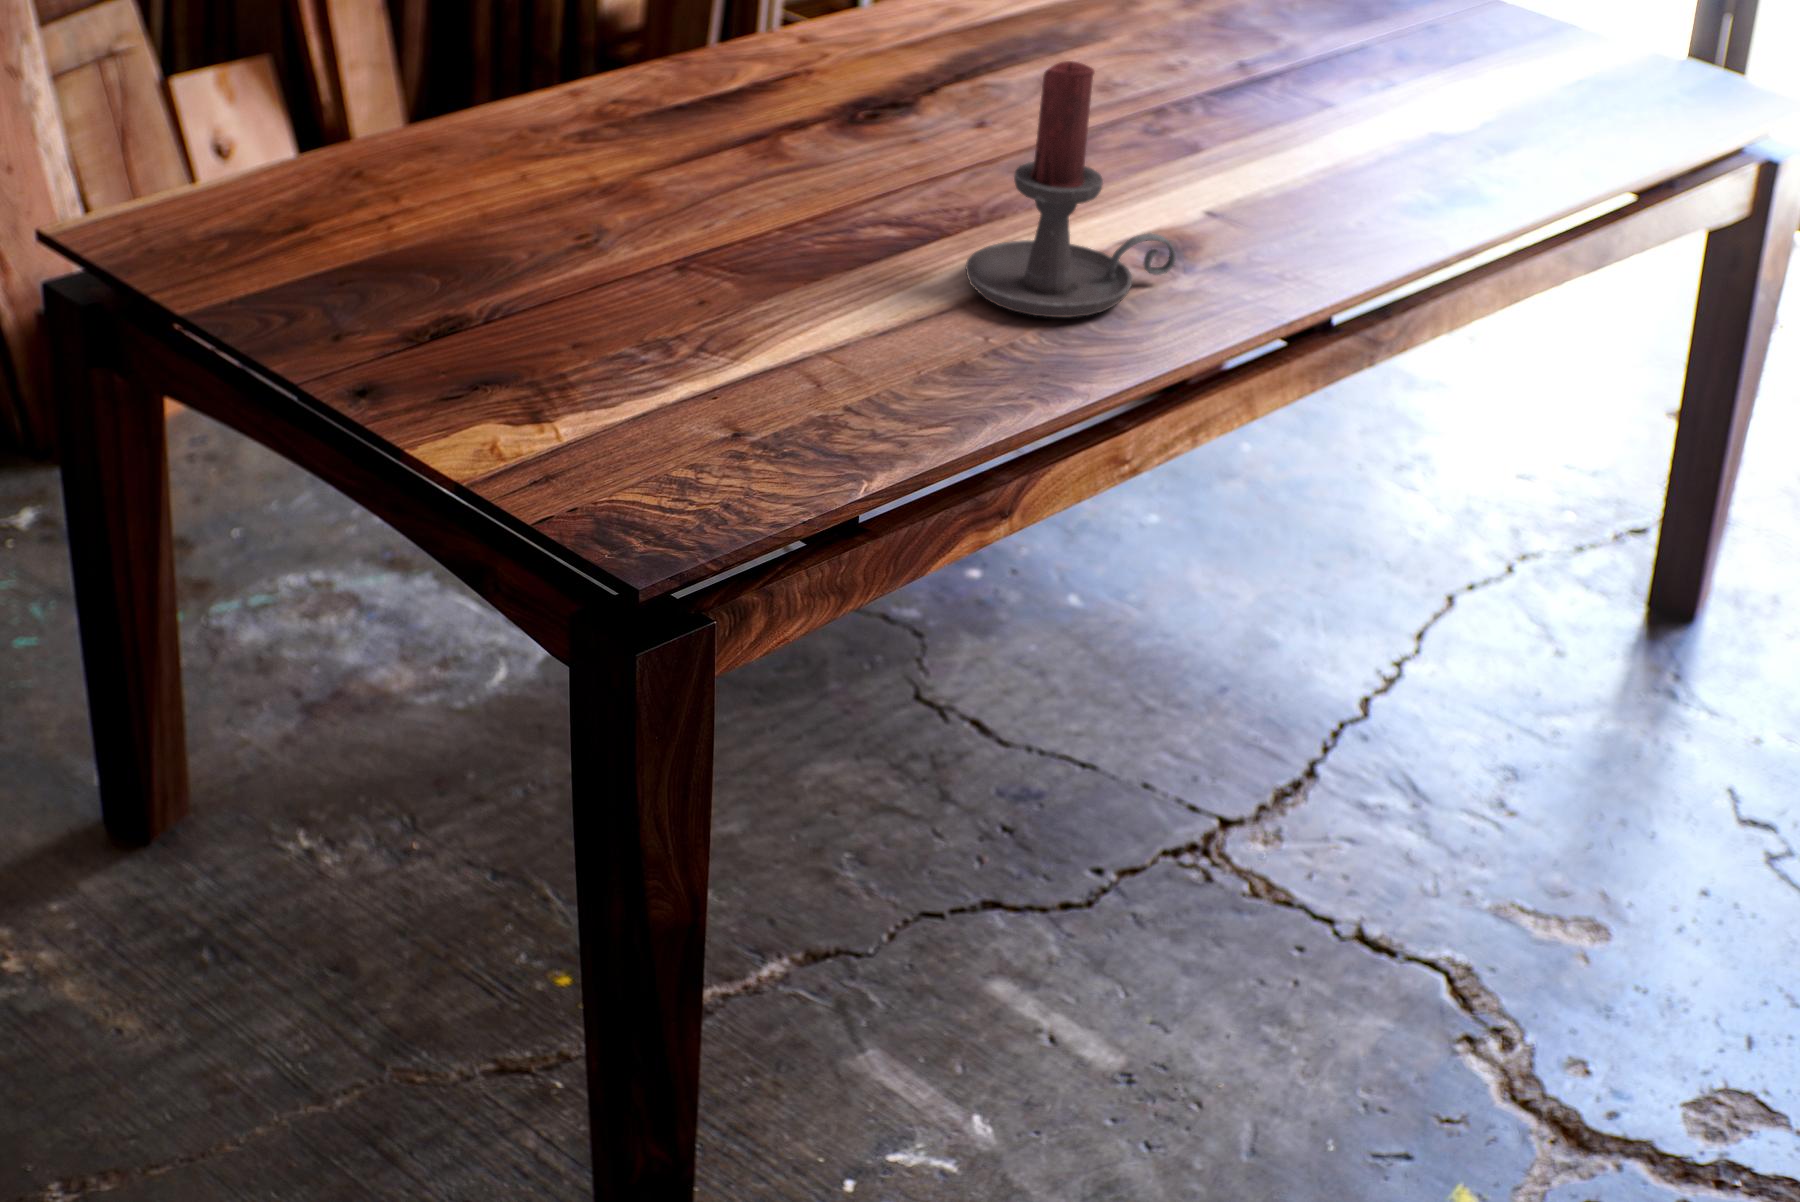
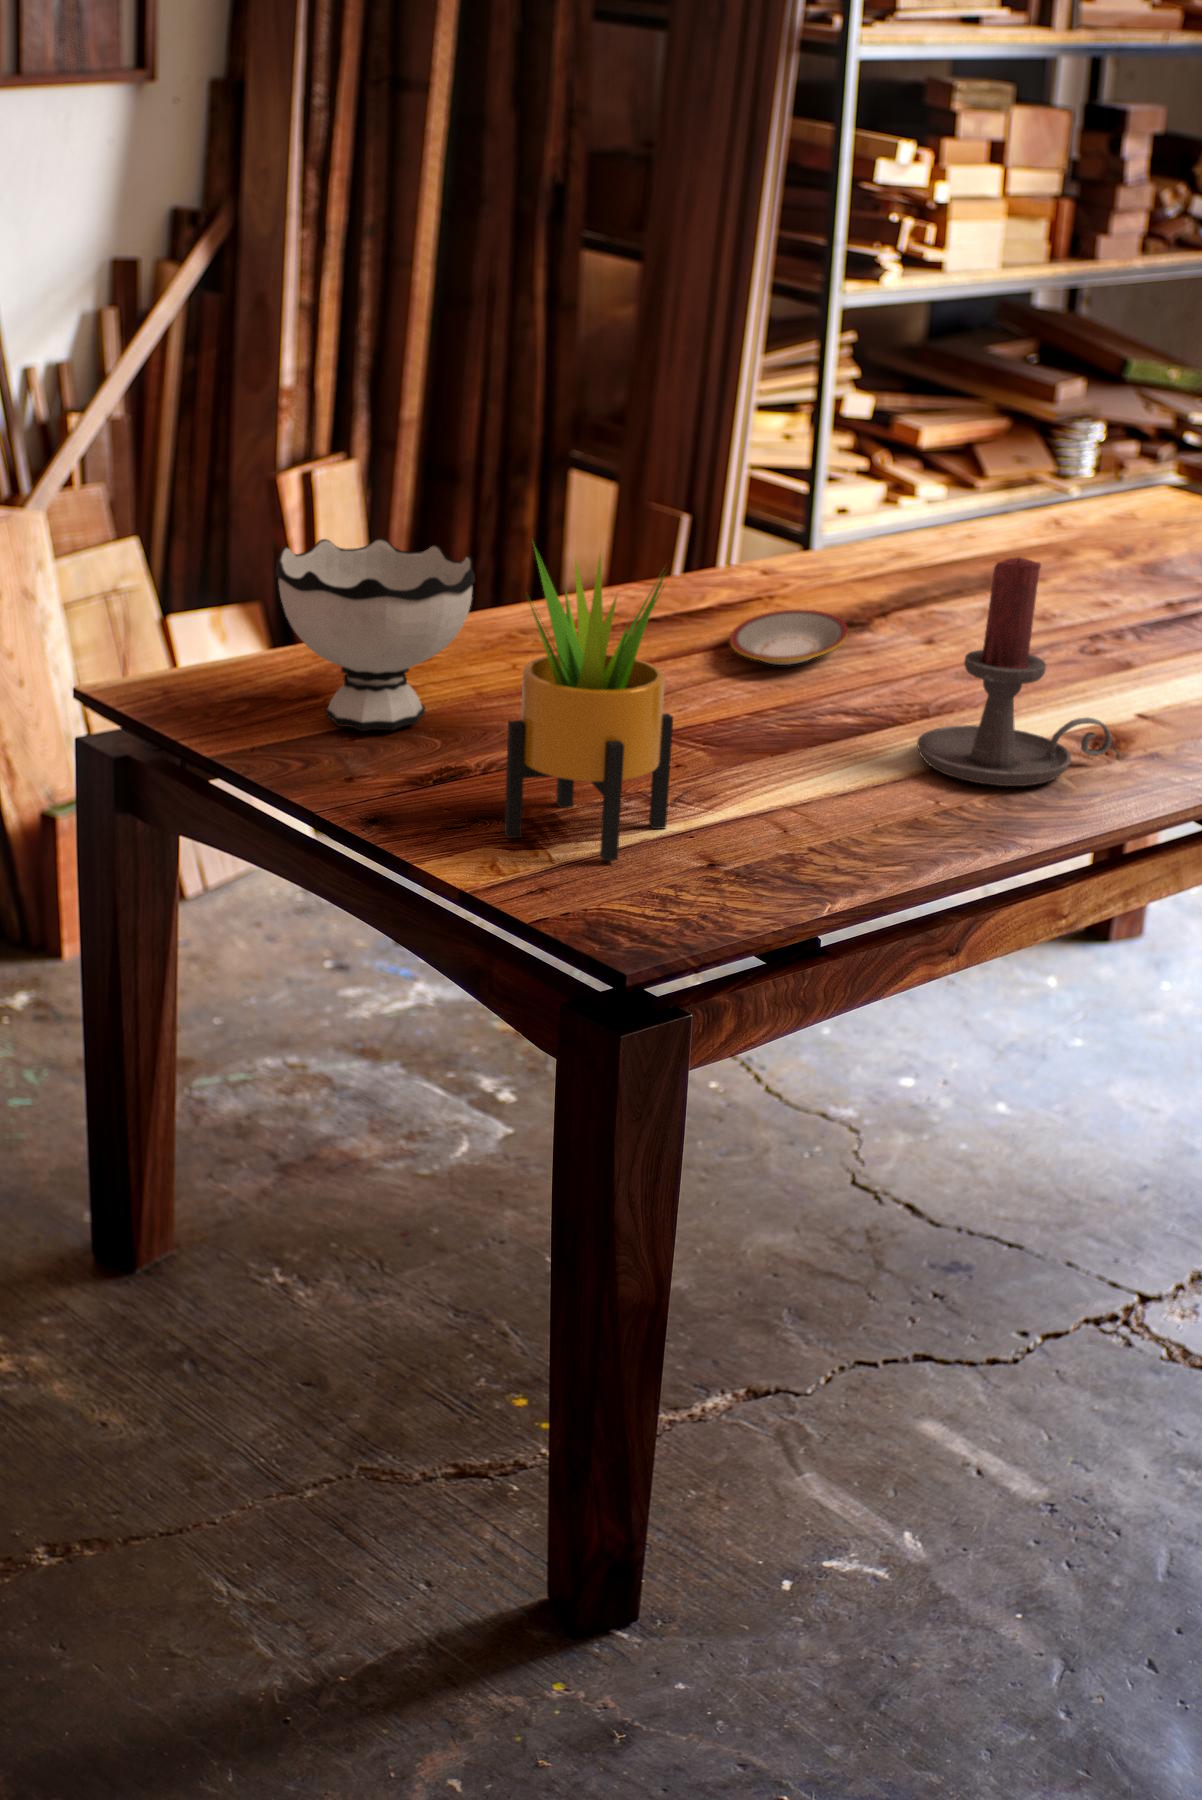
bowl: none [227,40,461,272] -> present [276,538,475,731]
potted plant: none [501,70,688,437] -> present [504,547,673,861]
plate: none [760,88,894,163] -> present [730,610,848,665]

